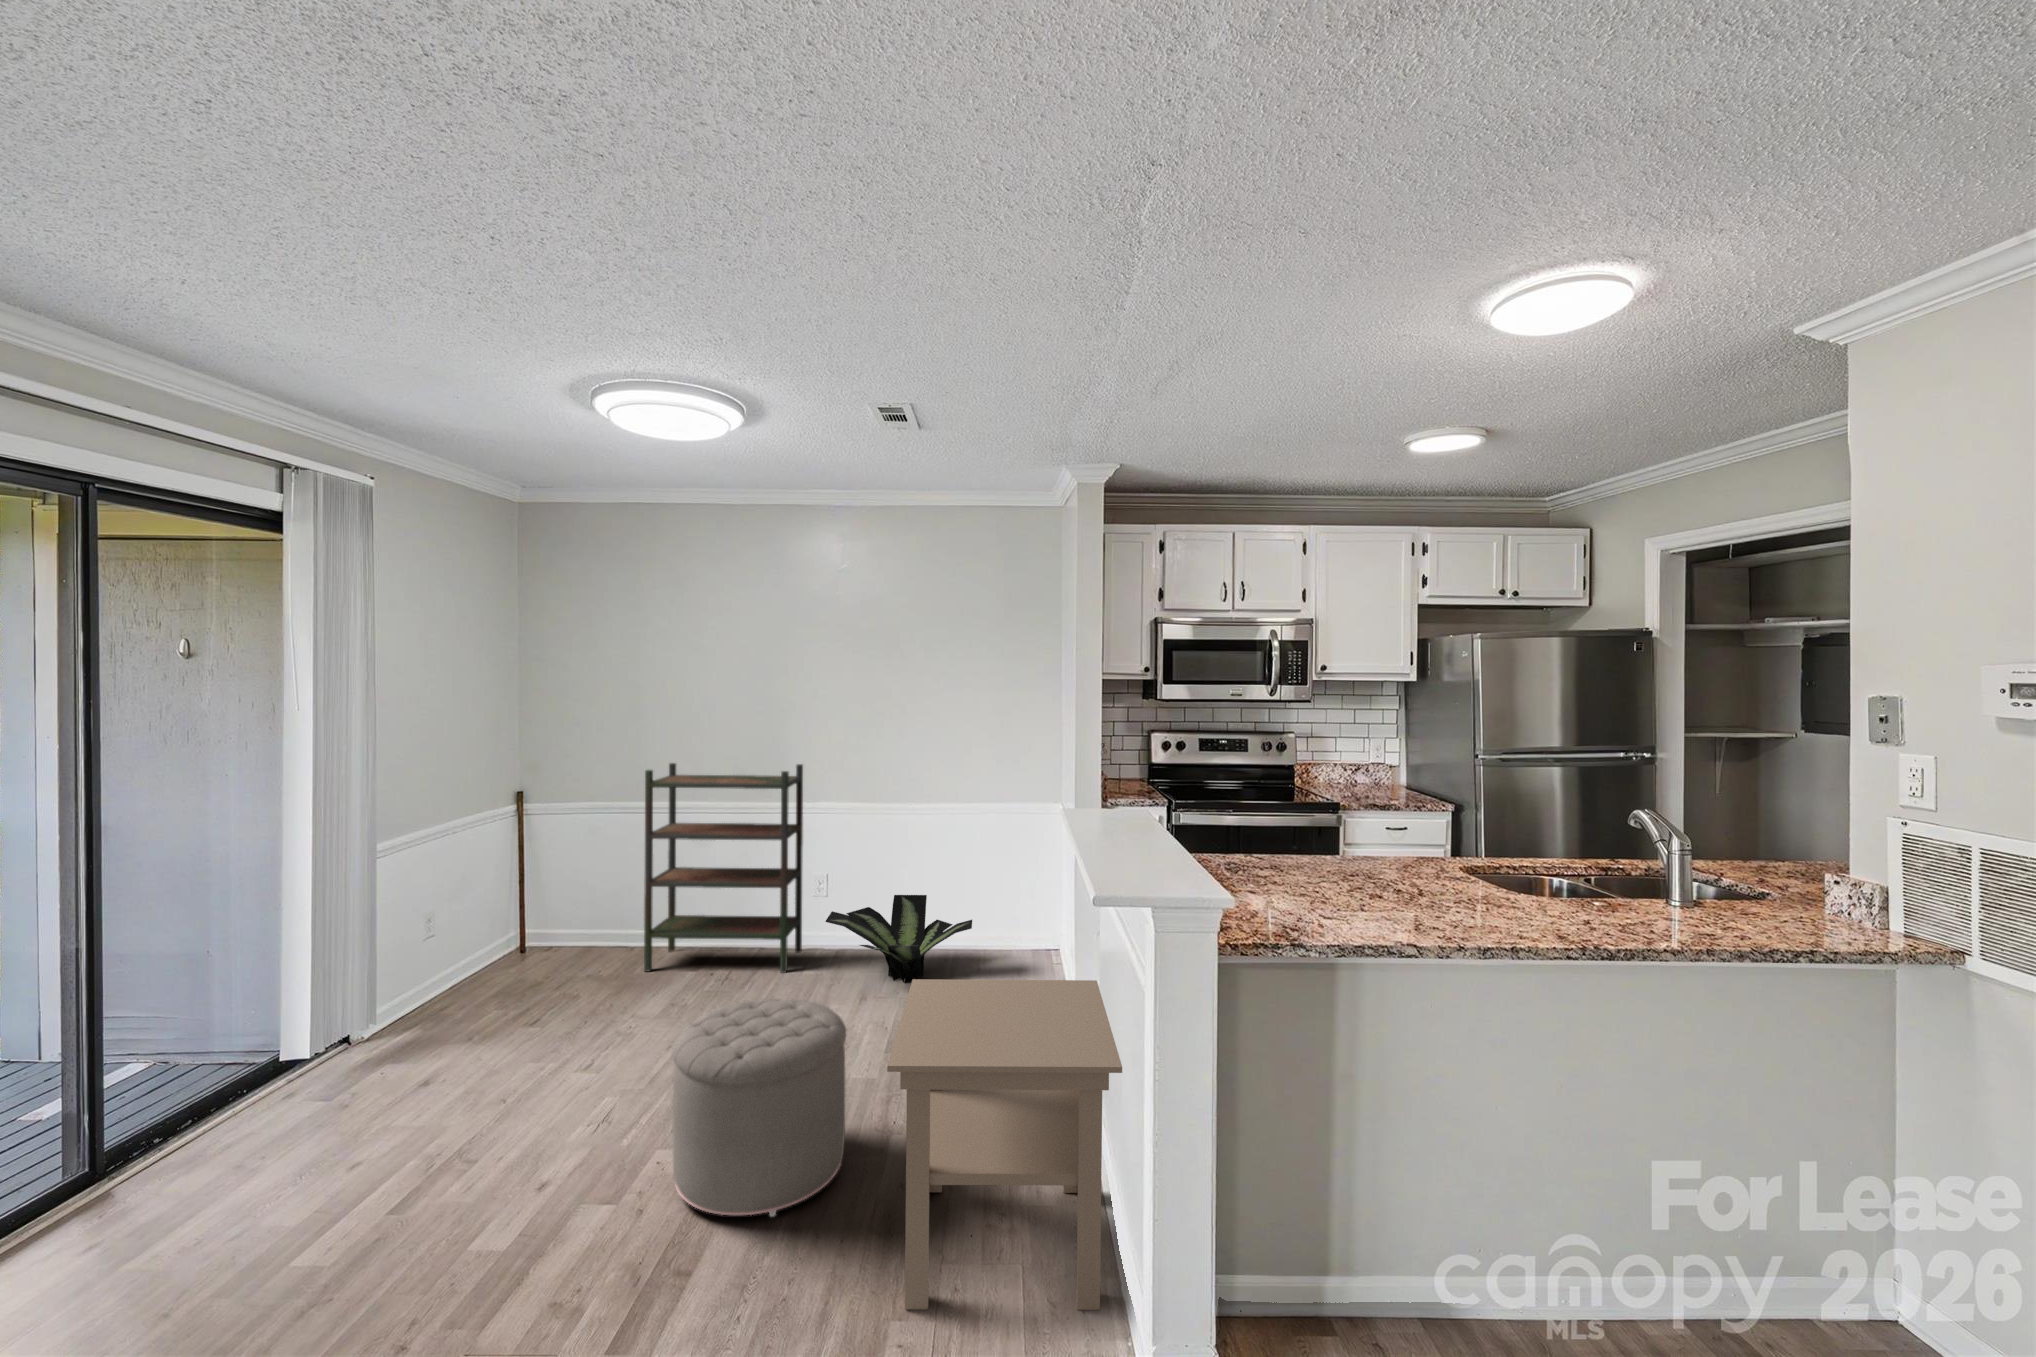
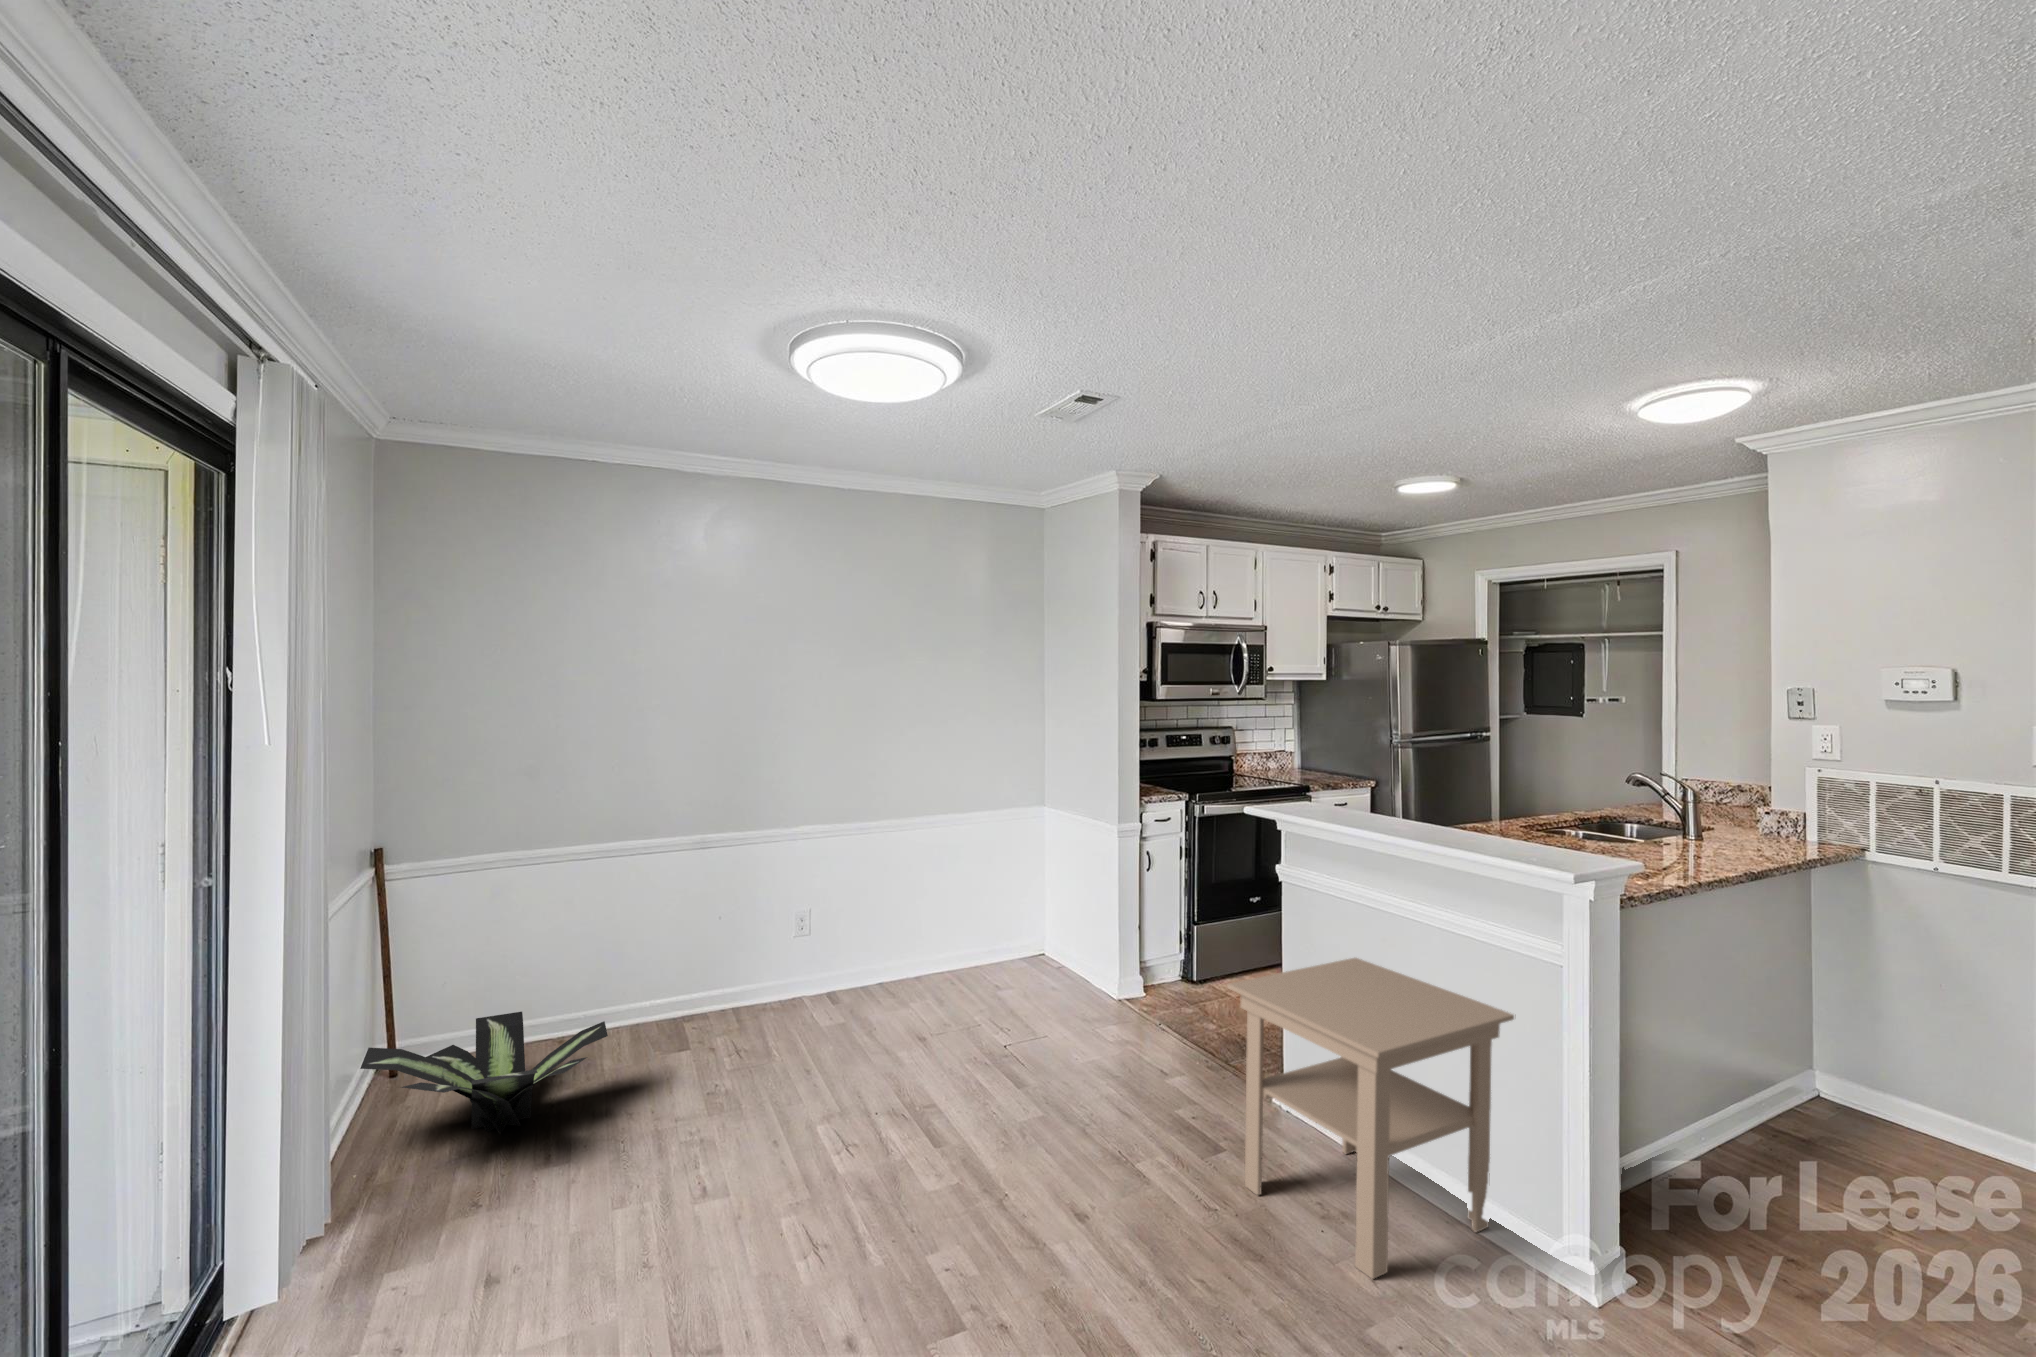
bookshelf: present [644,763,803,973] -> none [615,785,804,1062]
potted plant: present [825,895,972,983] -> present [360,1012,608,1134]
ottoman: present [672,998,846,1217] -> none [1001,1031,1181,1266]

